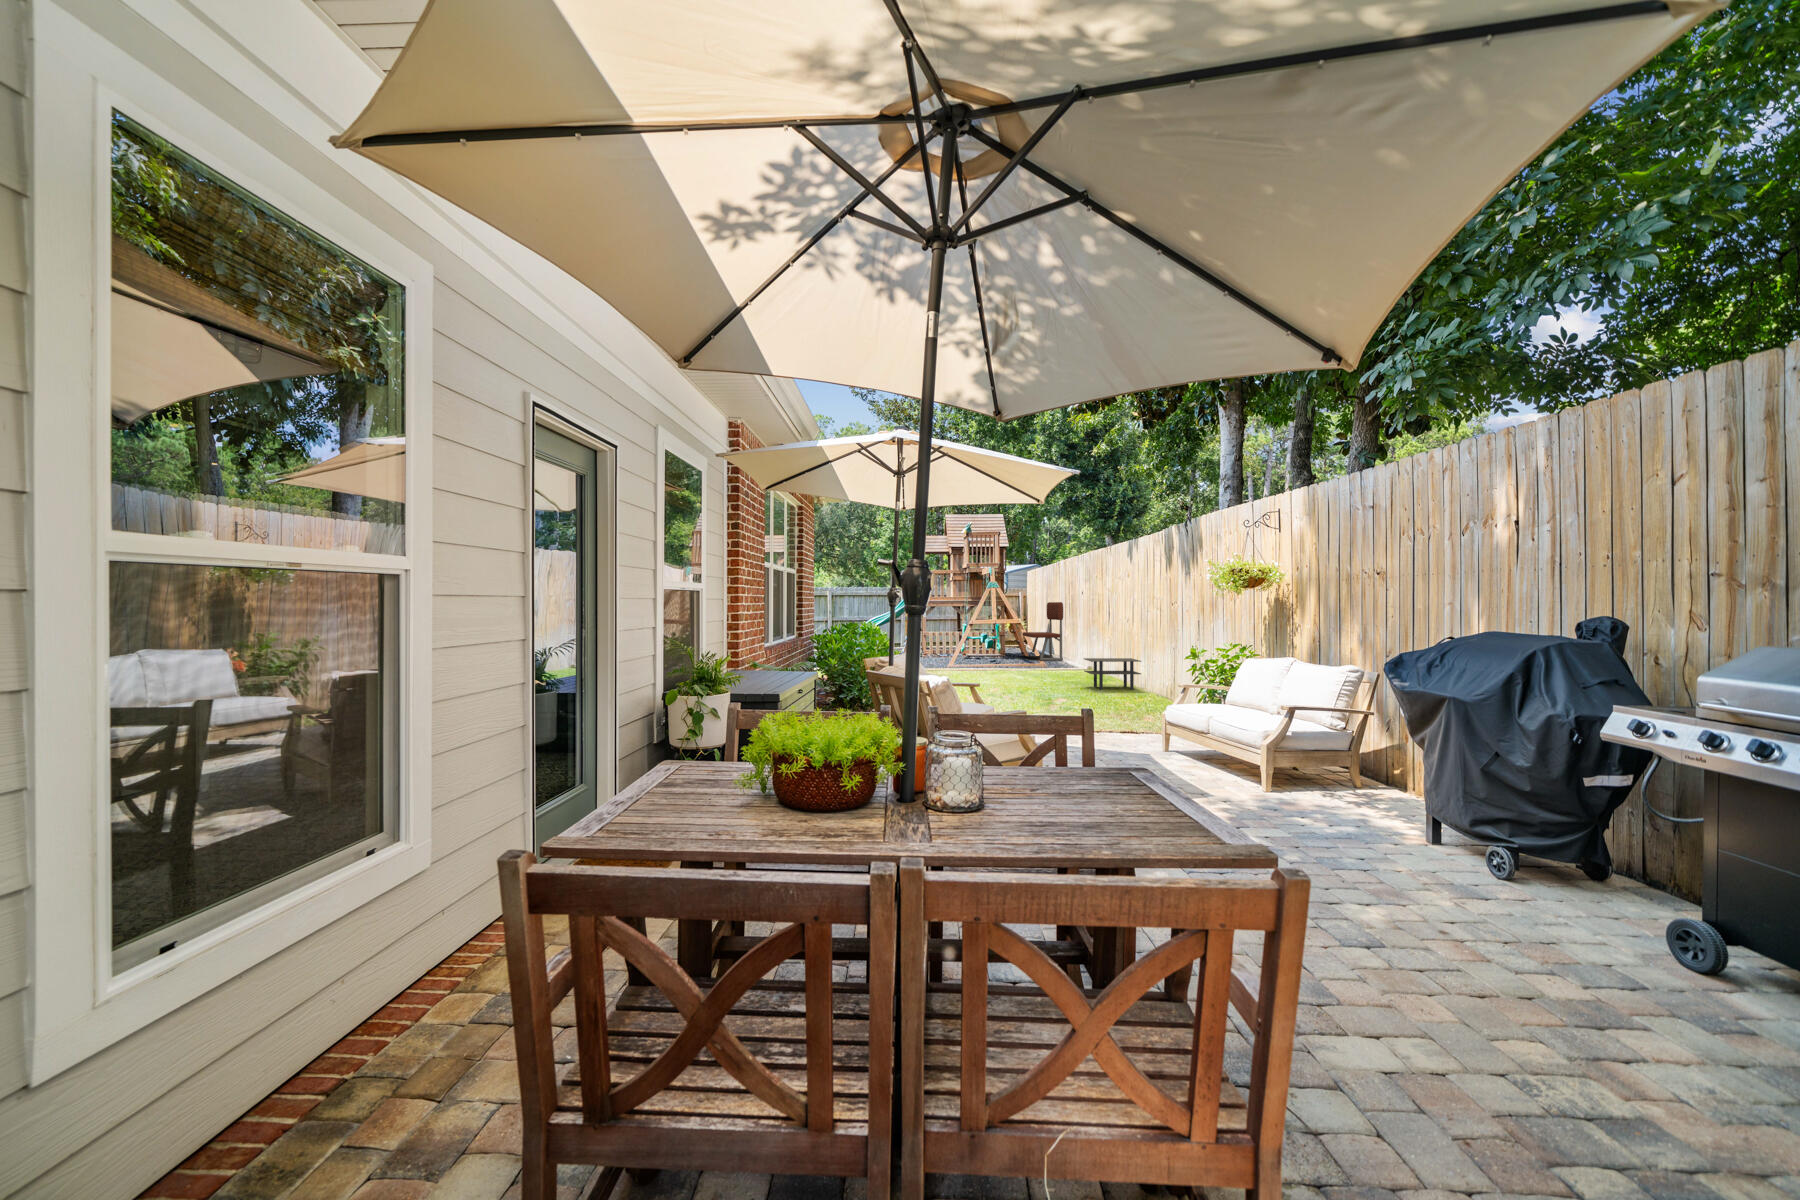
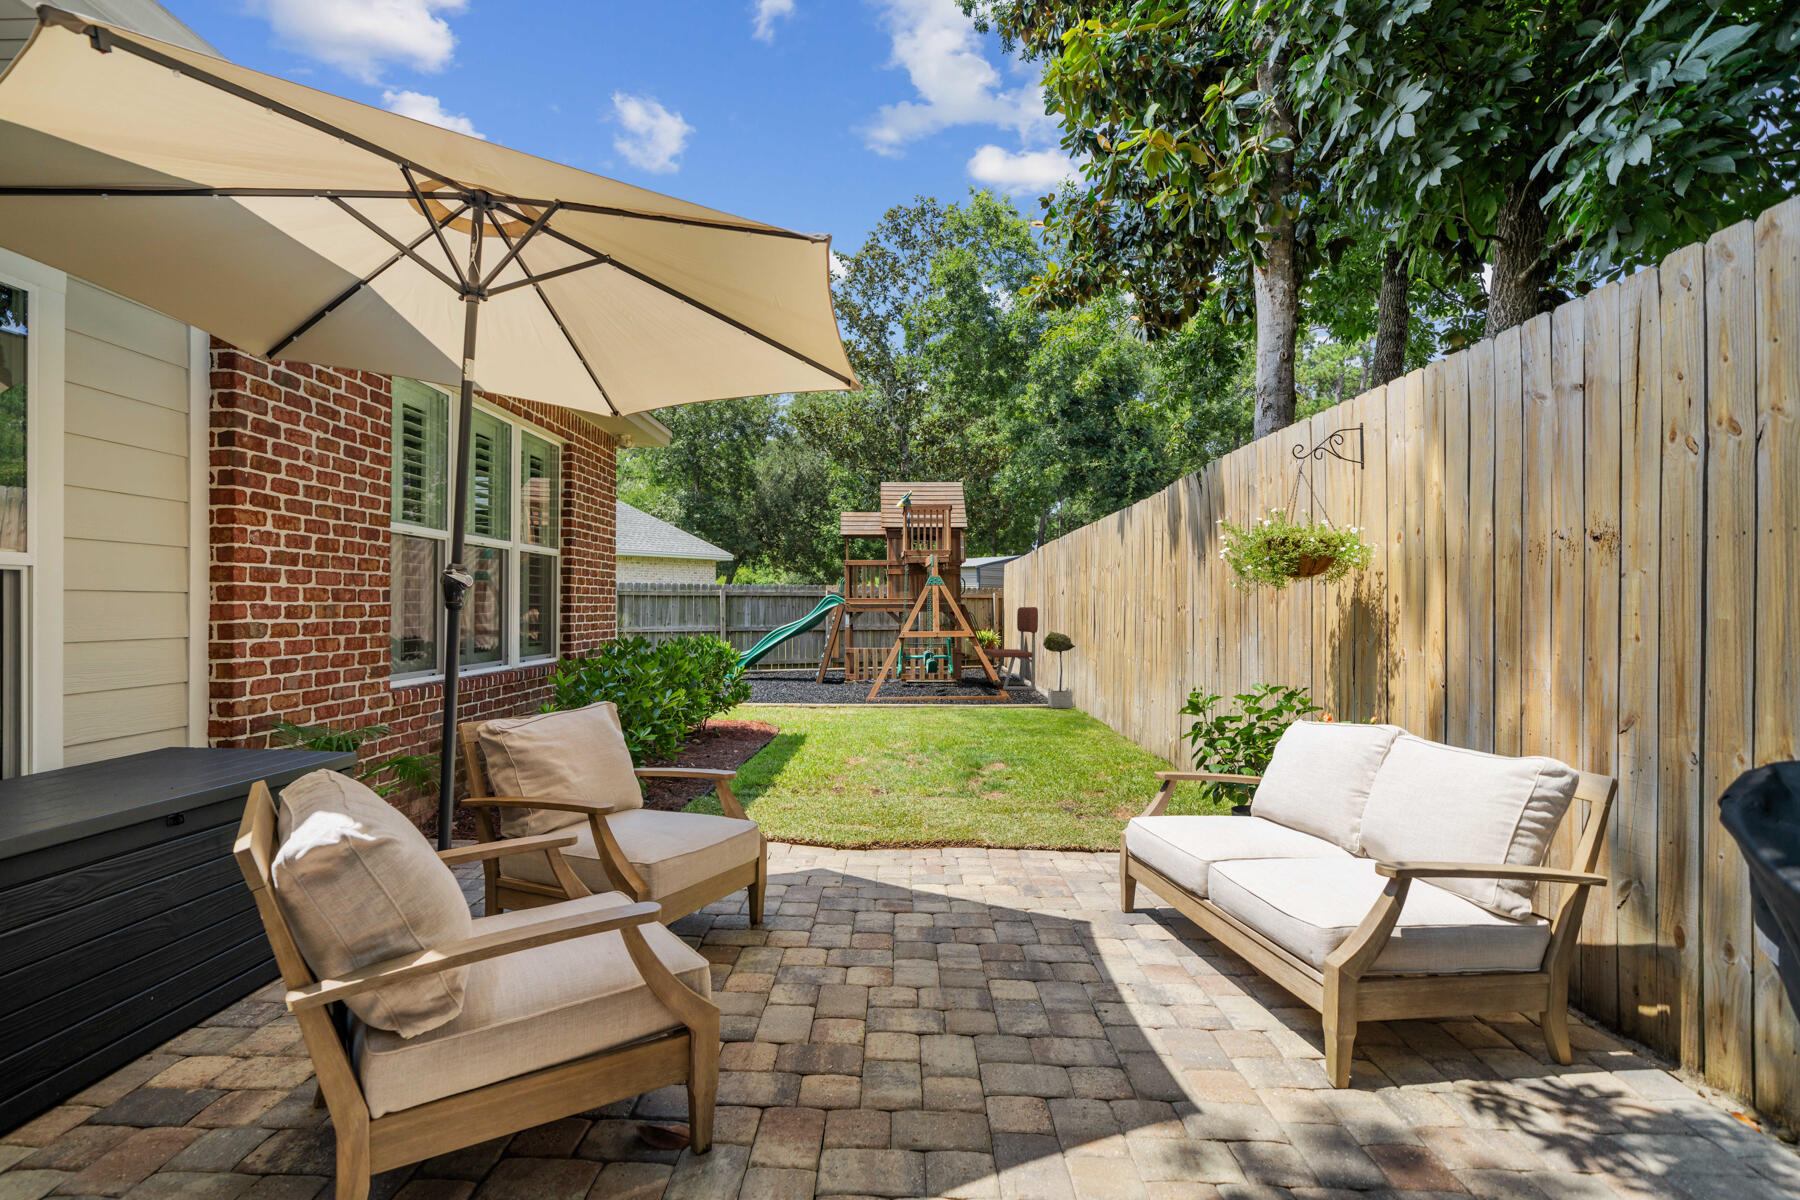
potted tree: none [1073,618,1095,671] -> present [1043,631,1075,708]
side table: present [1084,658,1141,689] -> none [1044,693,1131,745]

